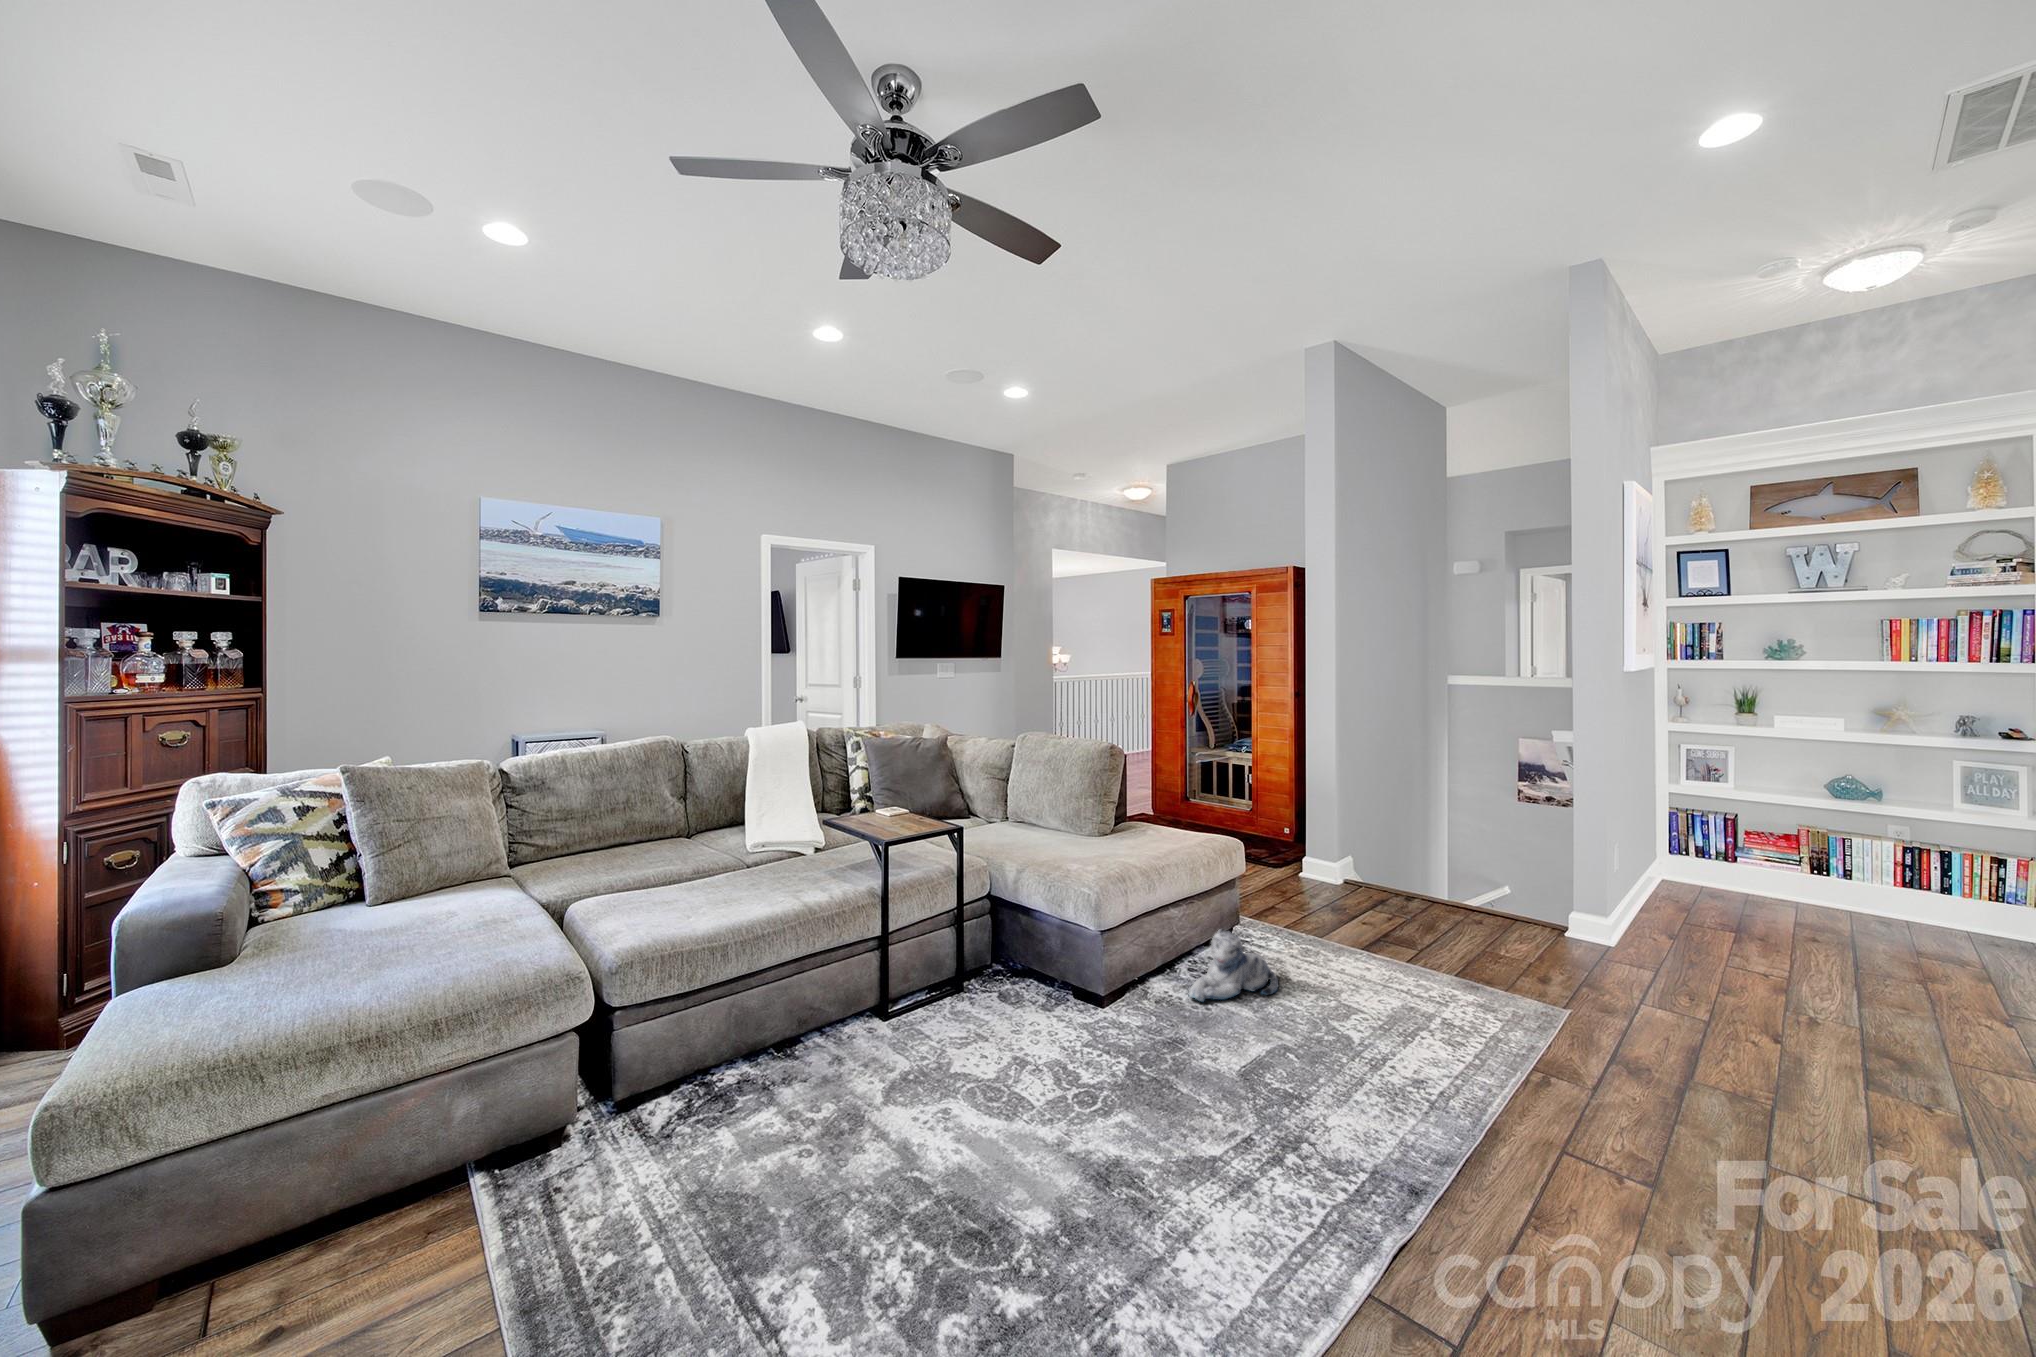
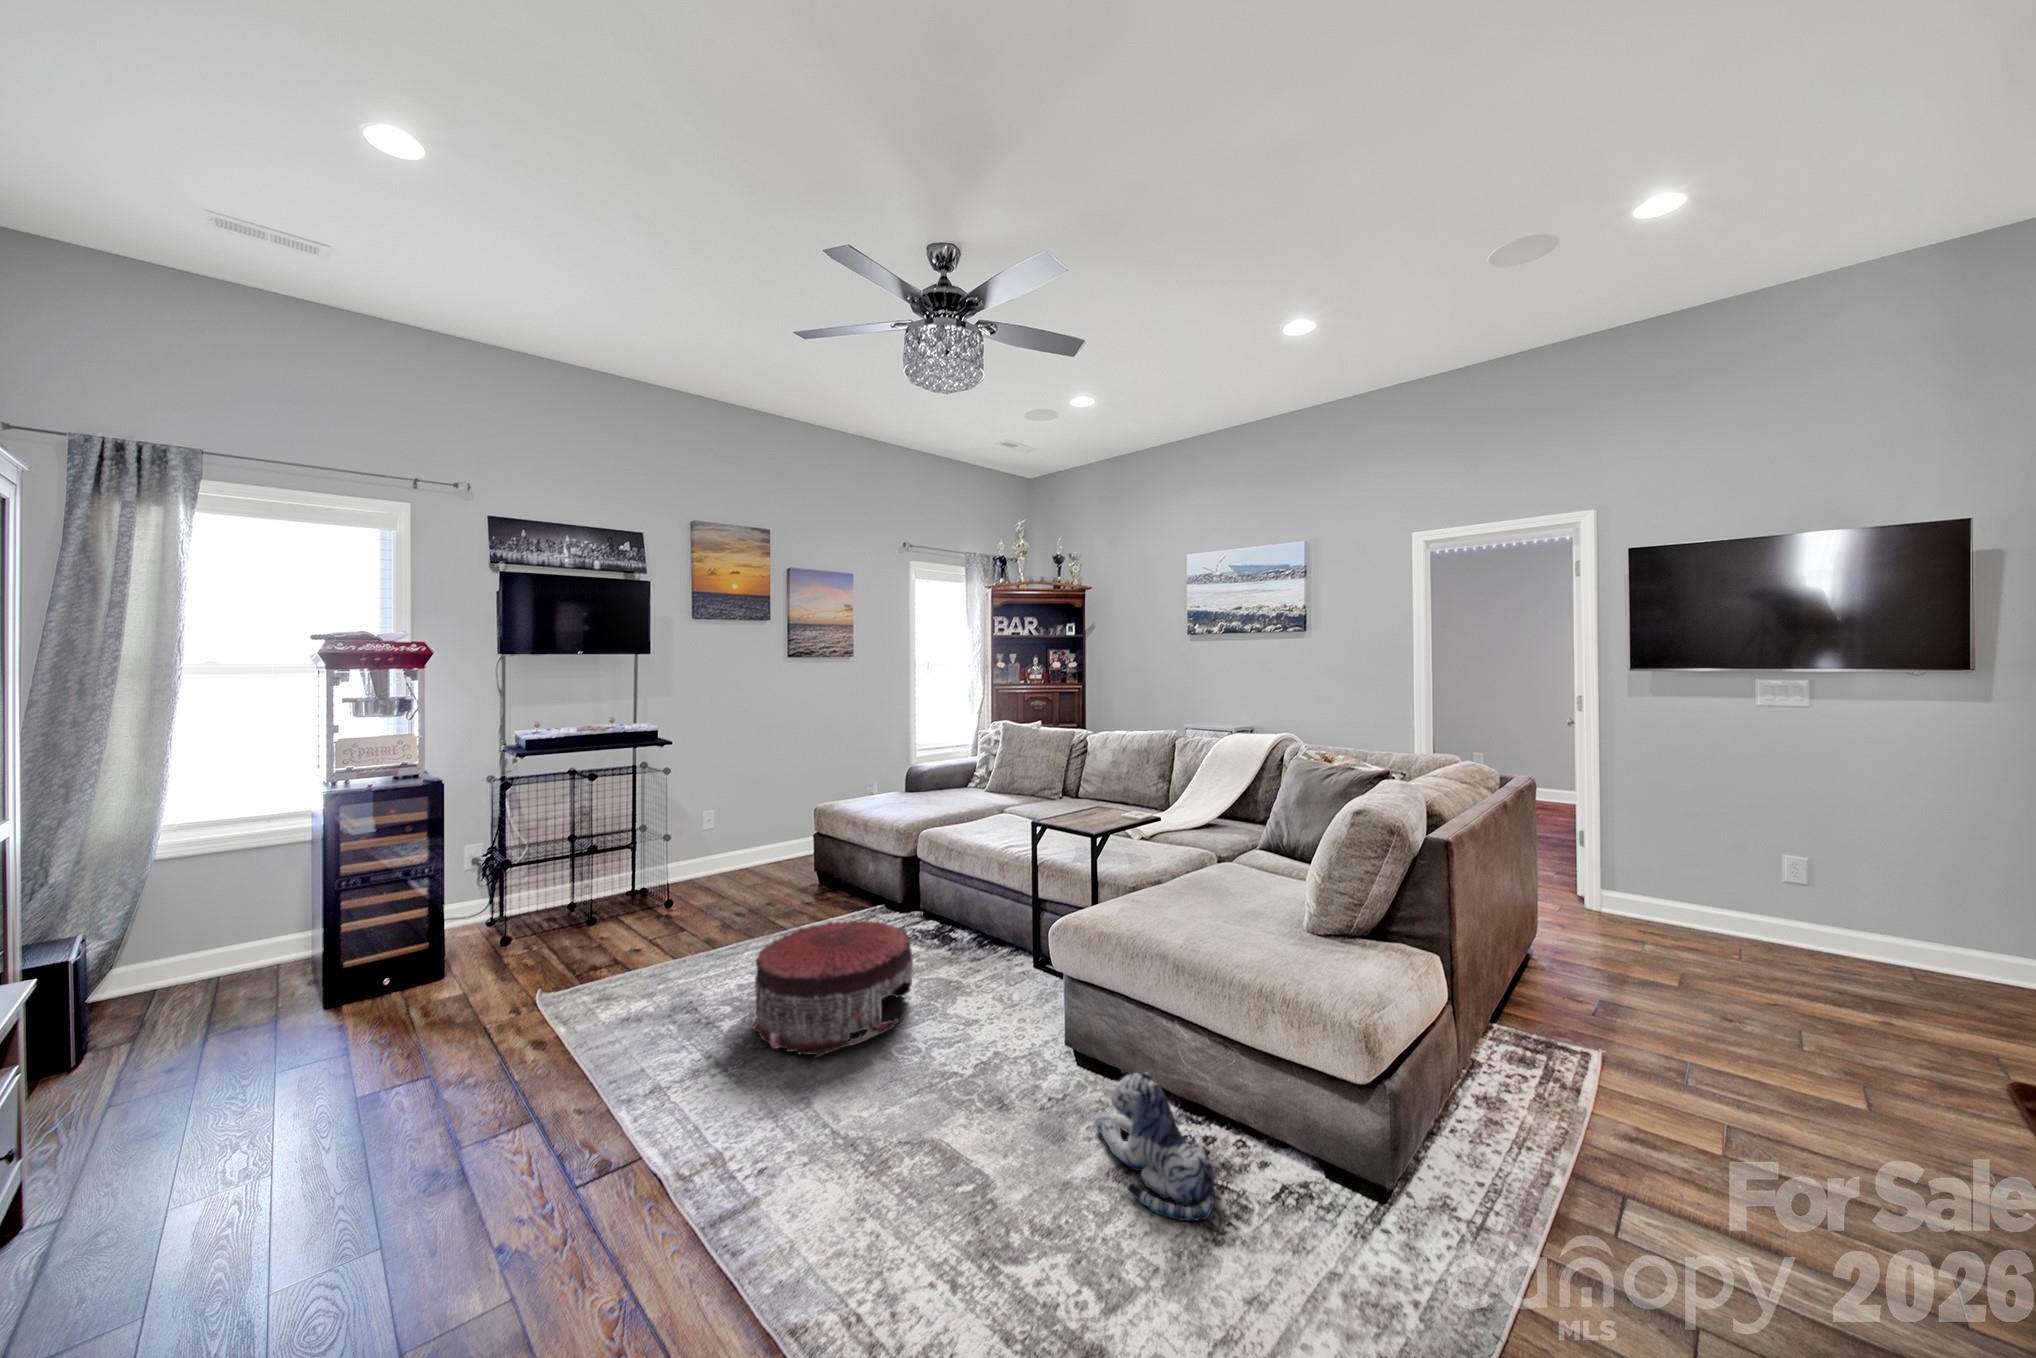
pouf: none [872,1005,1124,1250] -> present [753,921,913,1057]

